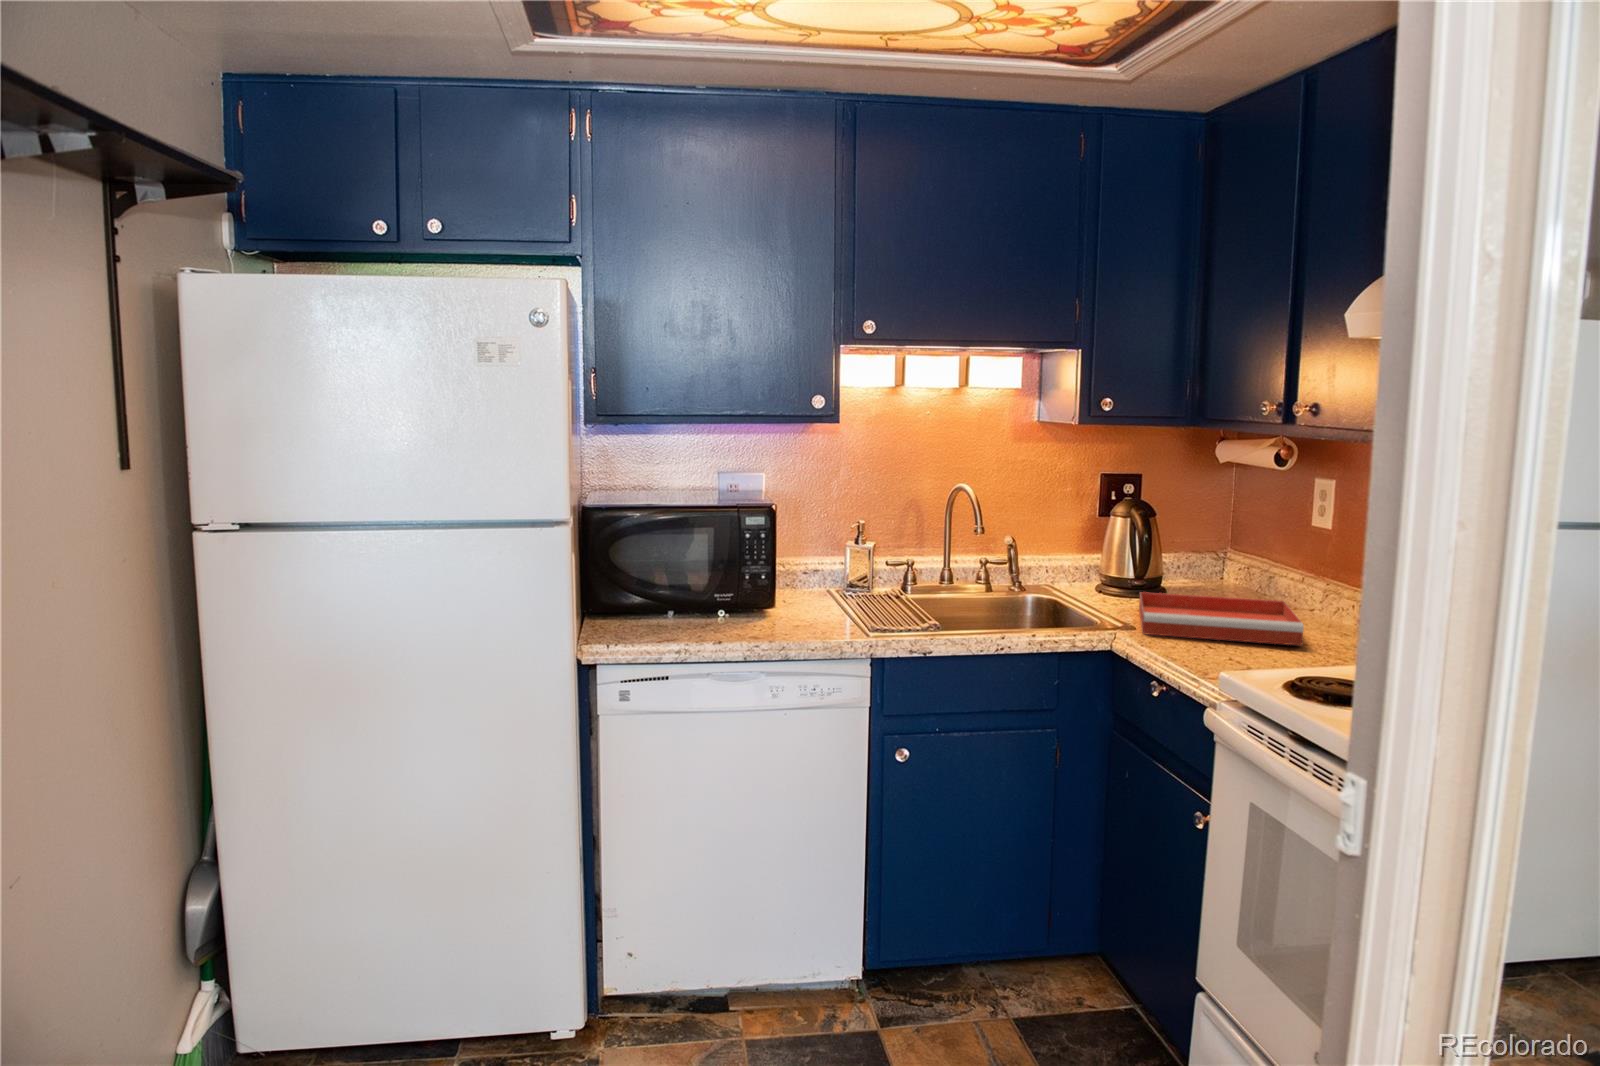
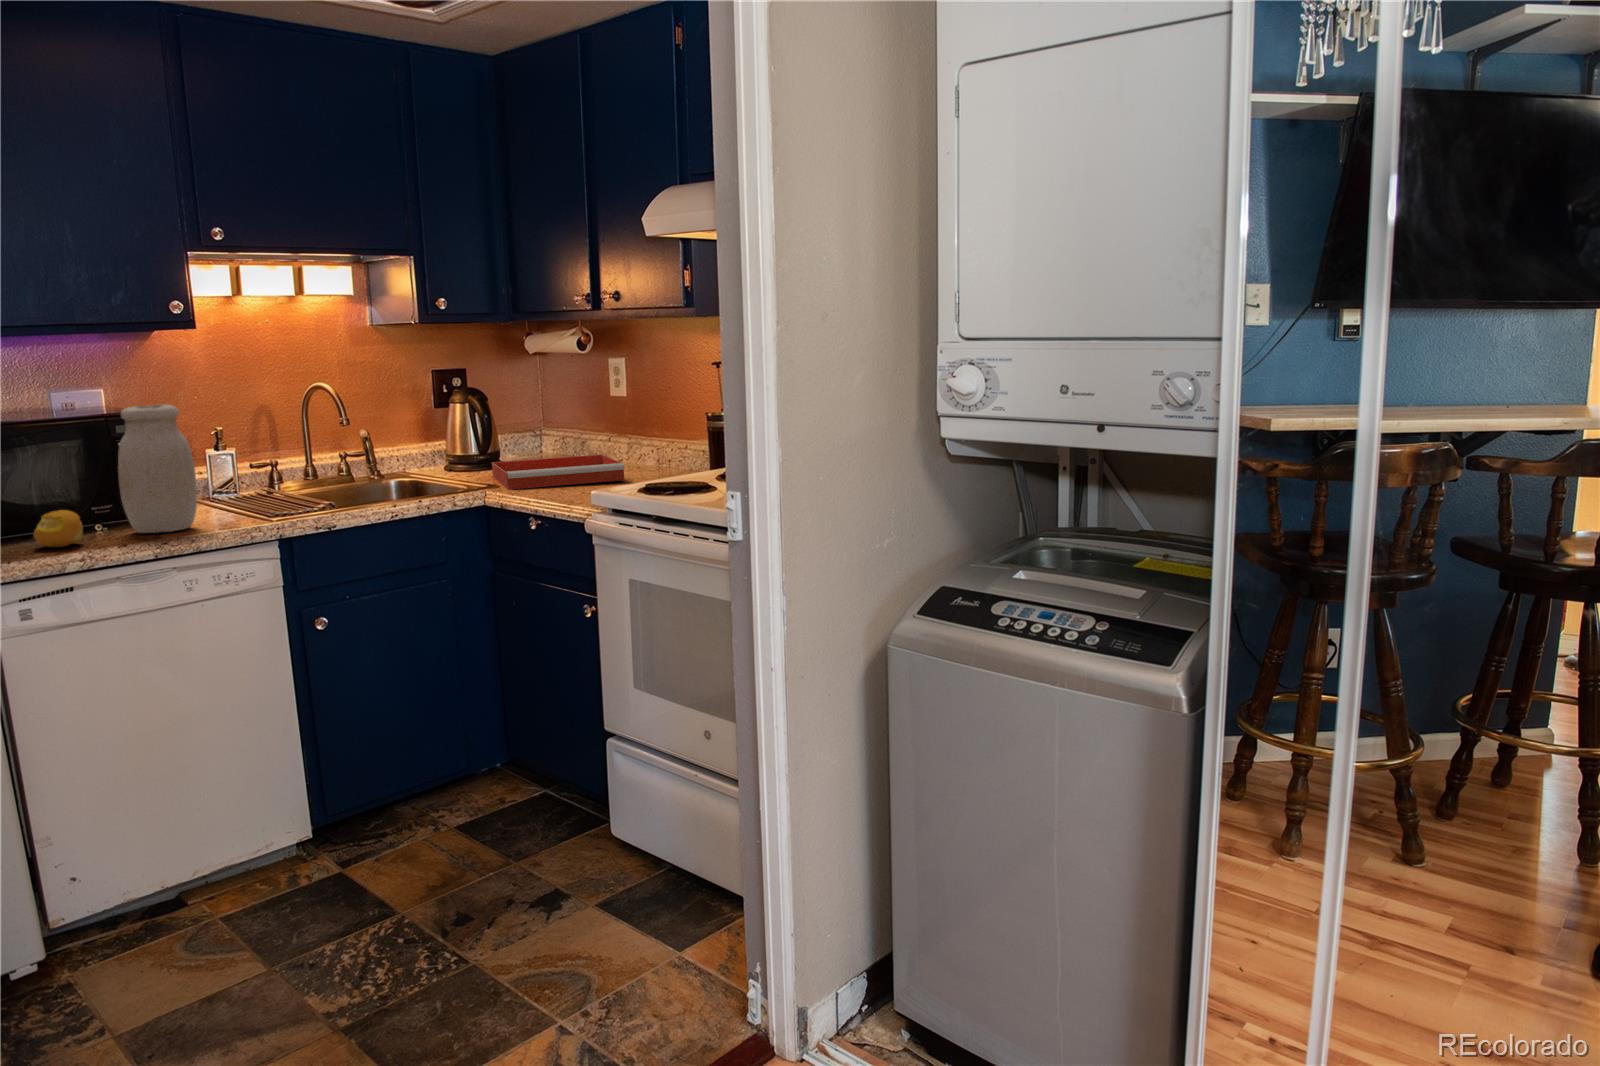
jar: none [734,502,802,632] -> present [118,405,197,533]
fruit: none [651,597,694,634] -> present [34,510,83,547]

